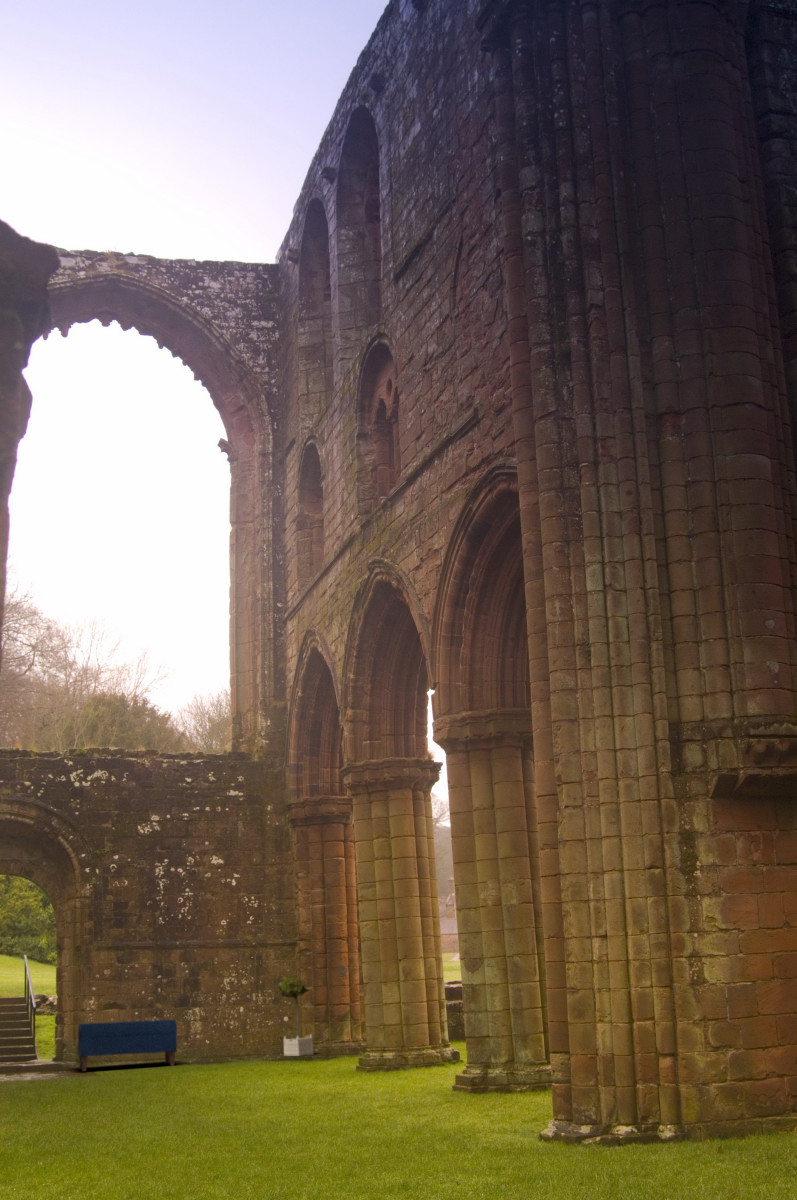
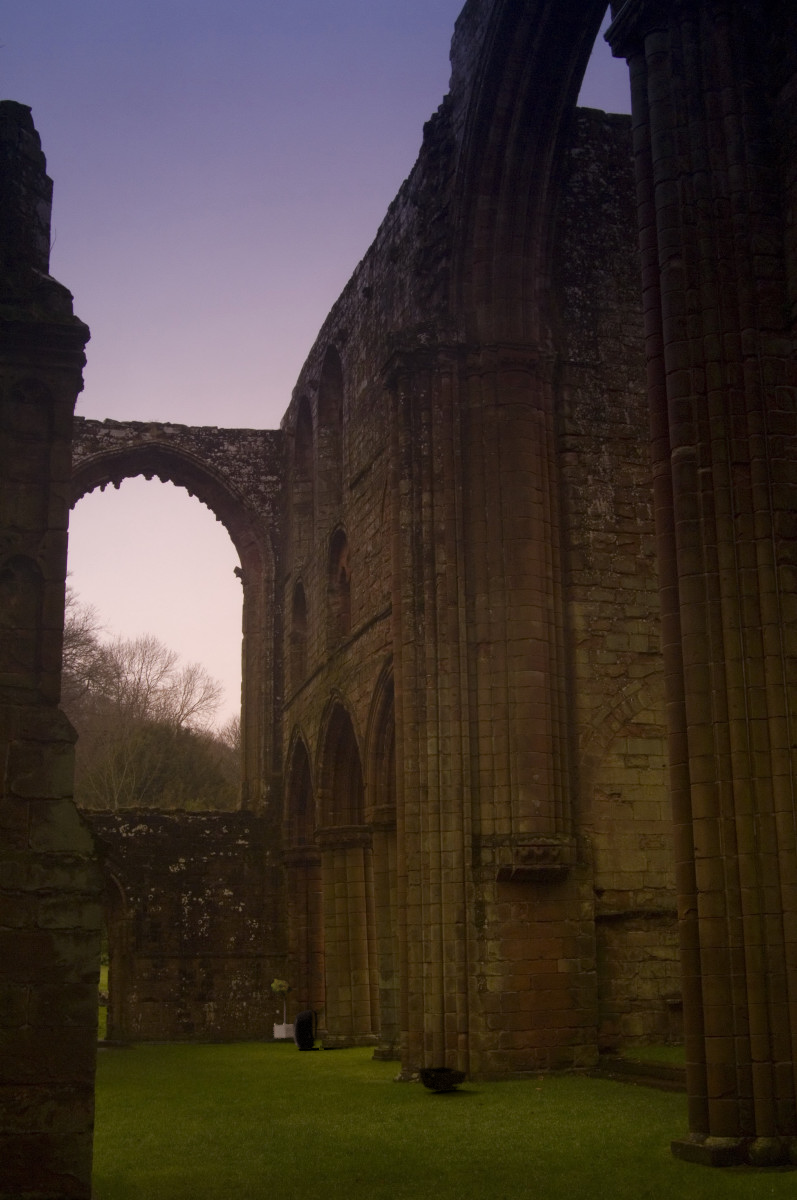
backpack: none [321,1017,365,1074] -> present [293,1010,318,1050]
bench: present [78,1020,177,1071] -> none [124,1010,196,1046]
woven basket: none [598,1106,676,1151] -> present [419,1067,466,1092]

